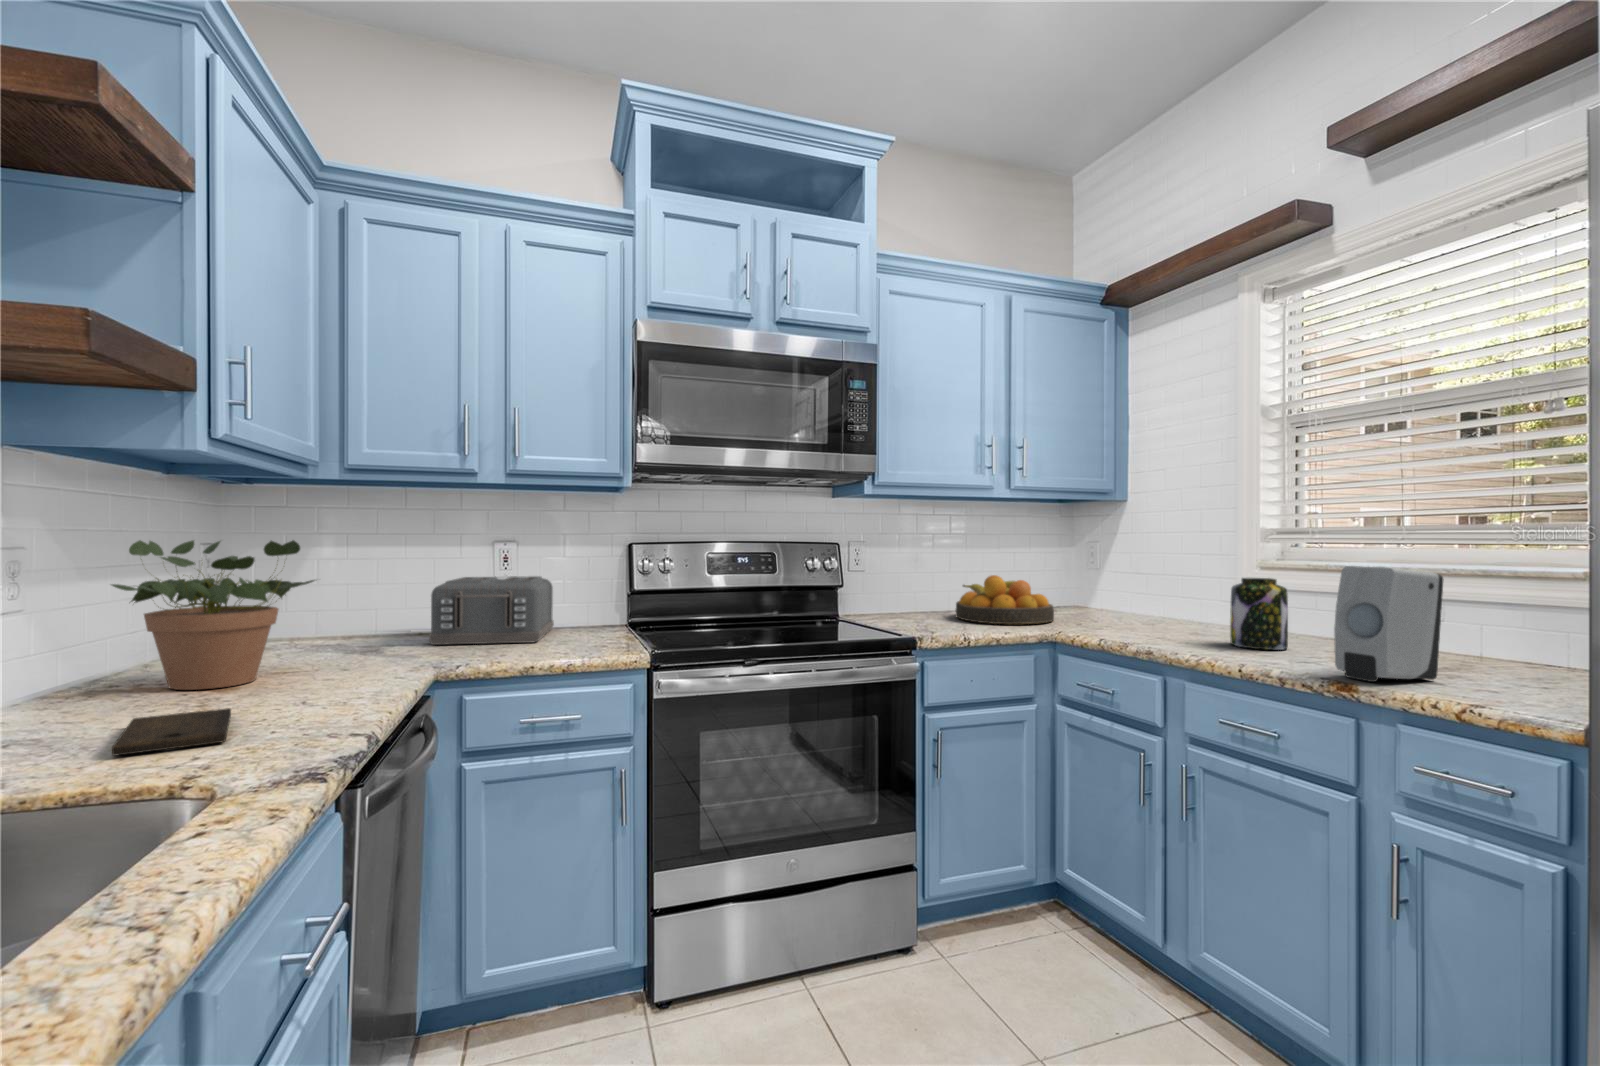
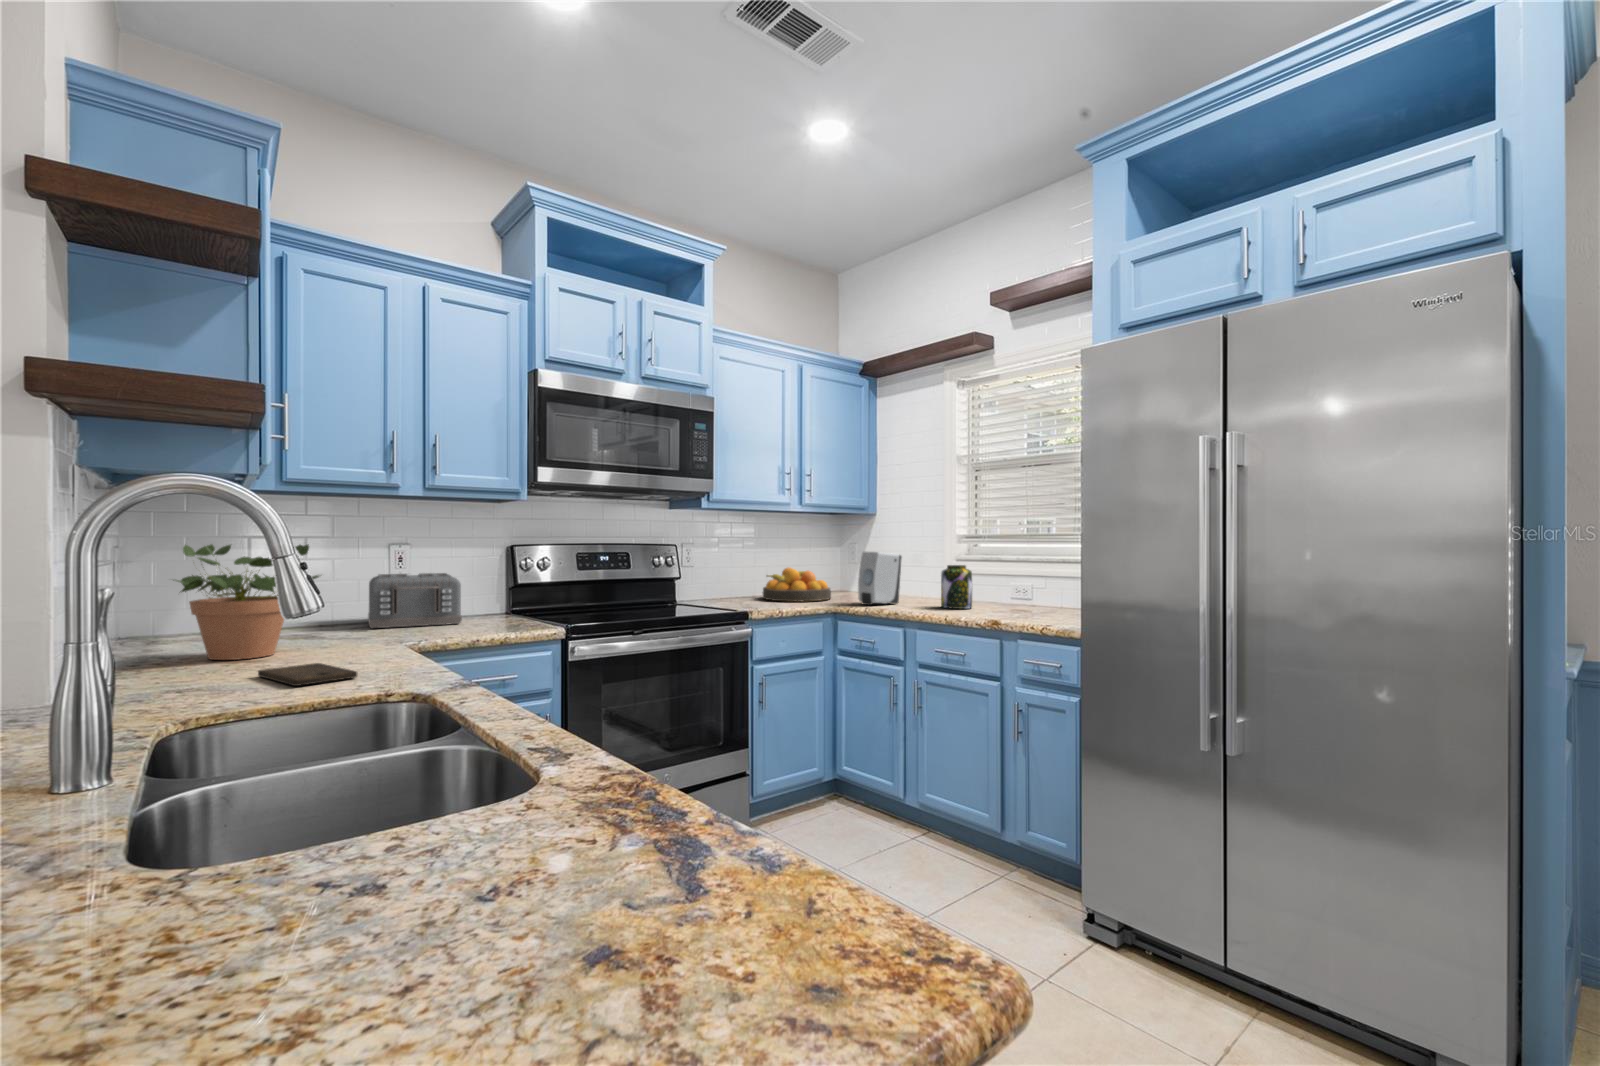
soap dispenser: present [1334,566,1444,682] -> present [858,552,902,605]

